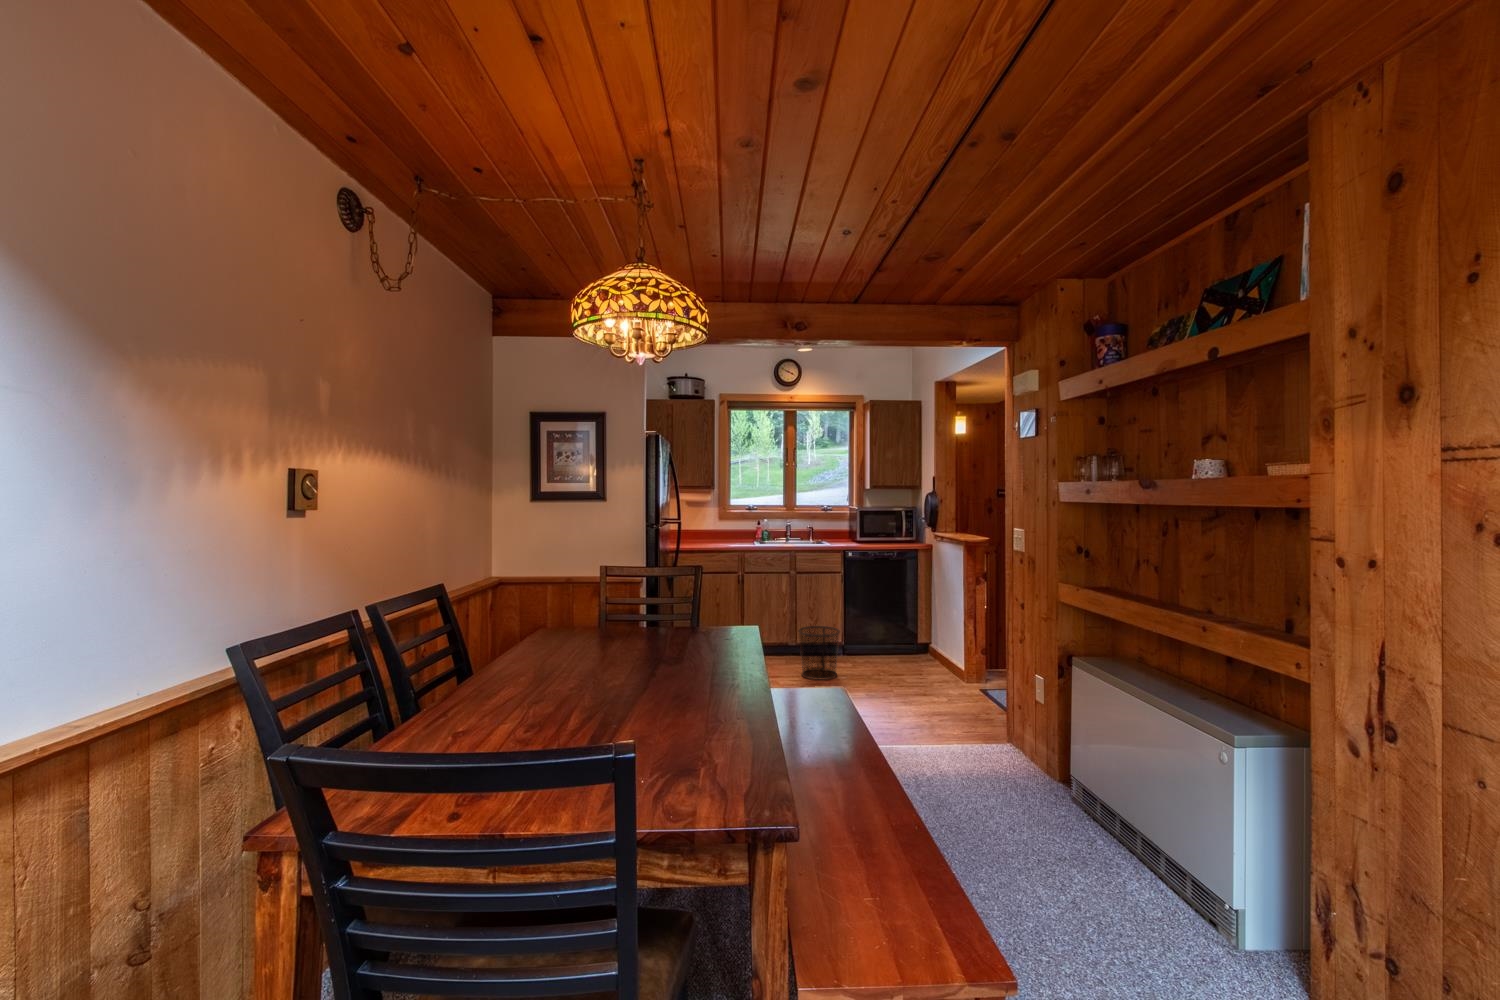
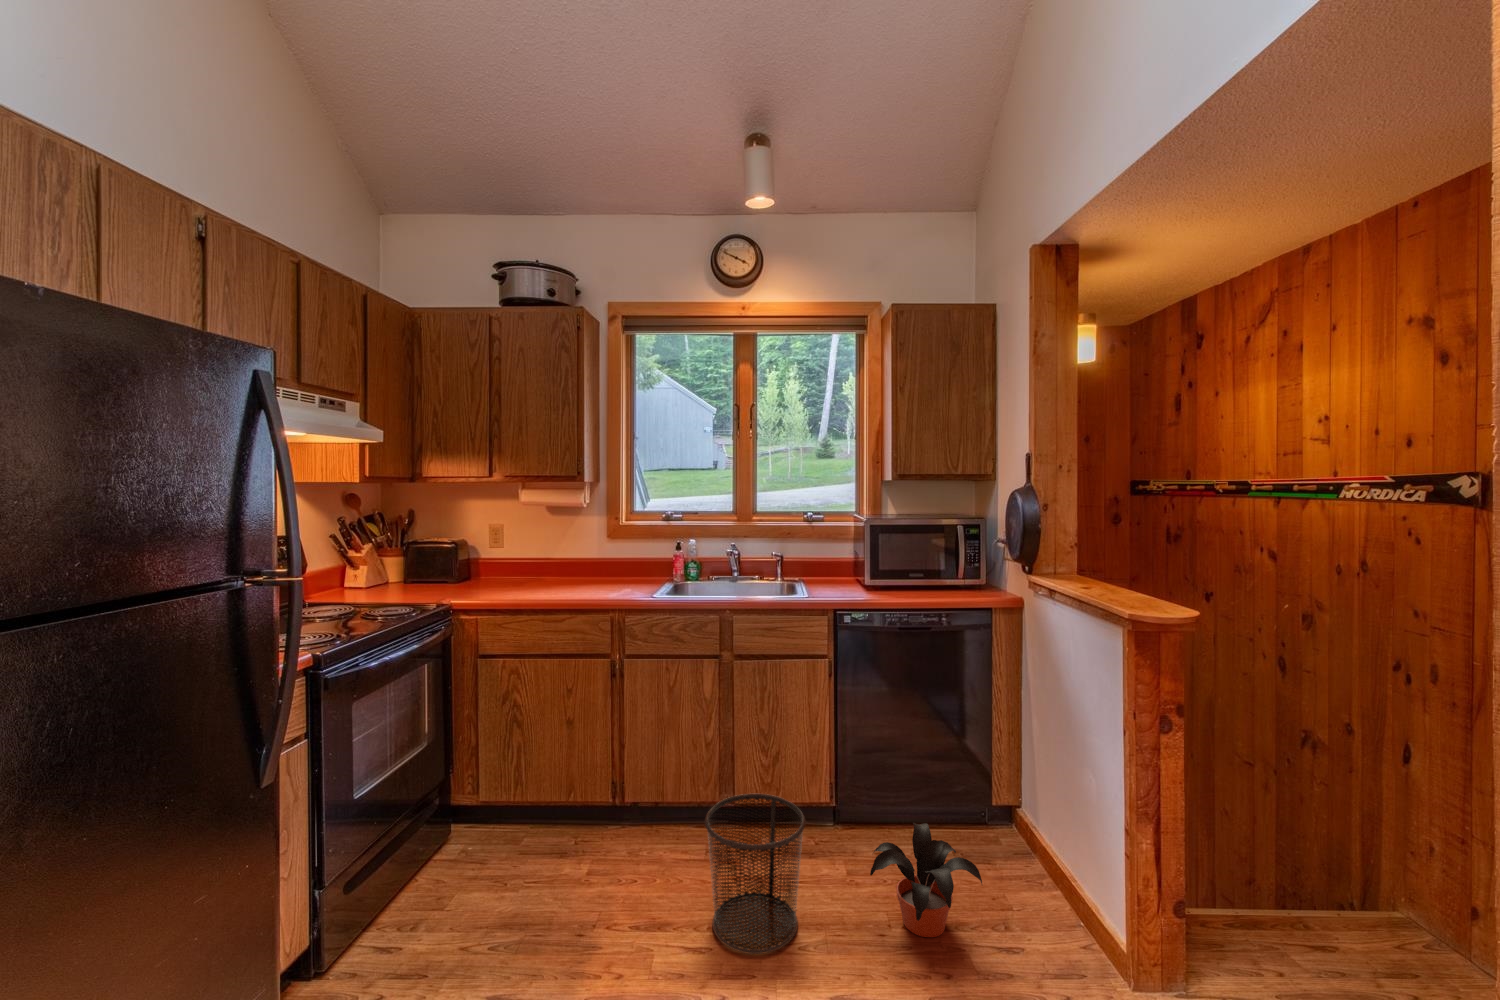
potted plant: none [866,636,911,675] -> present [870,823,982,937]

